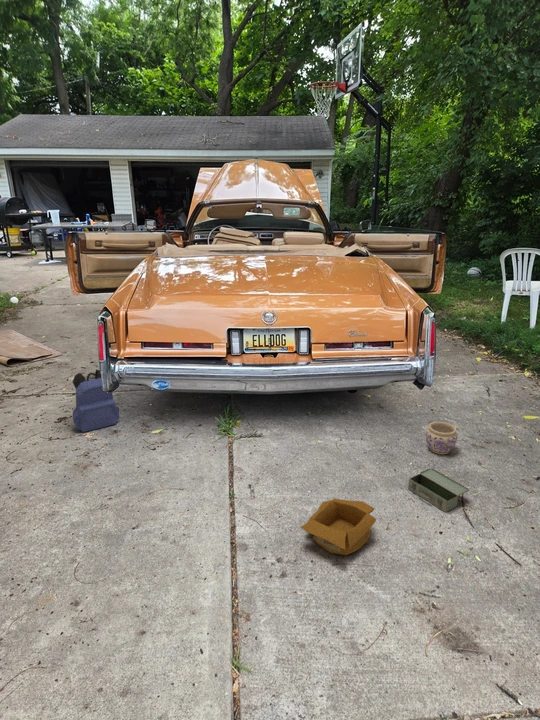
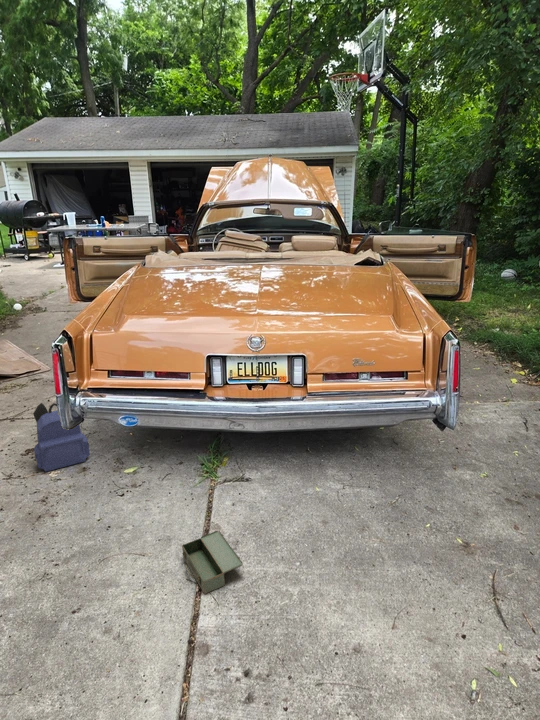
planter: present [426,422,458,455] -> none [449,470,488,512]
toolbox: present [408,468,469,512] -> present [182,531,243,594]
cardboard box: present [300,498,376,555] -> none [277,580,377,669]

